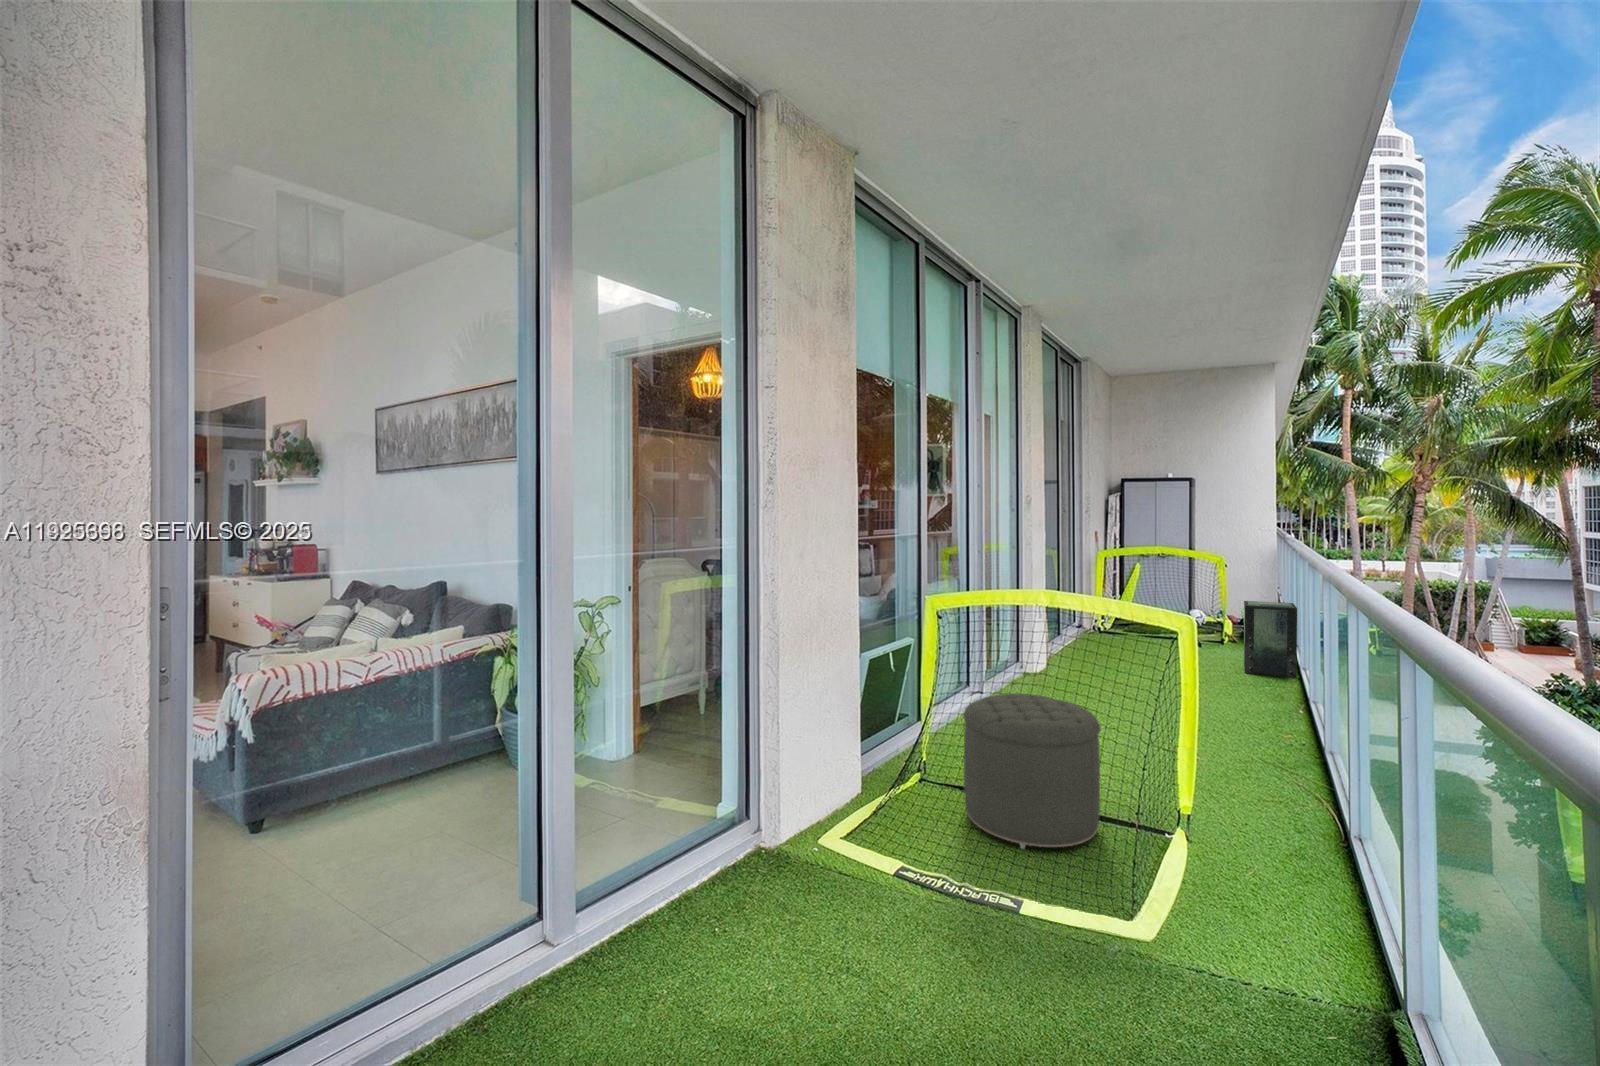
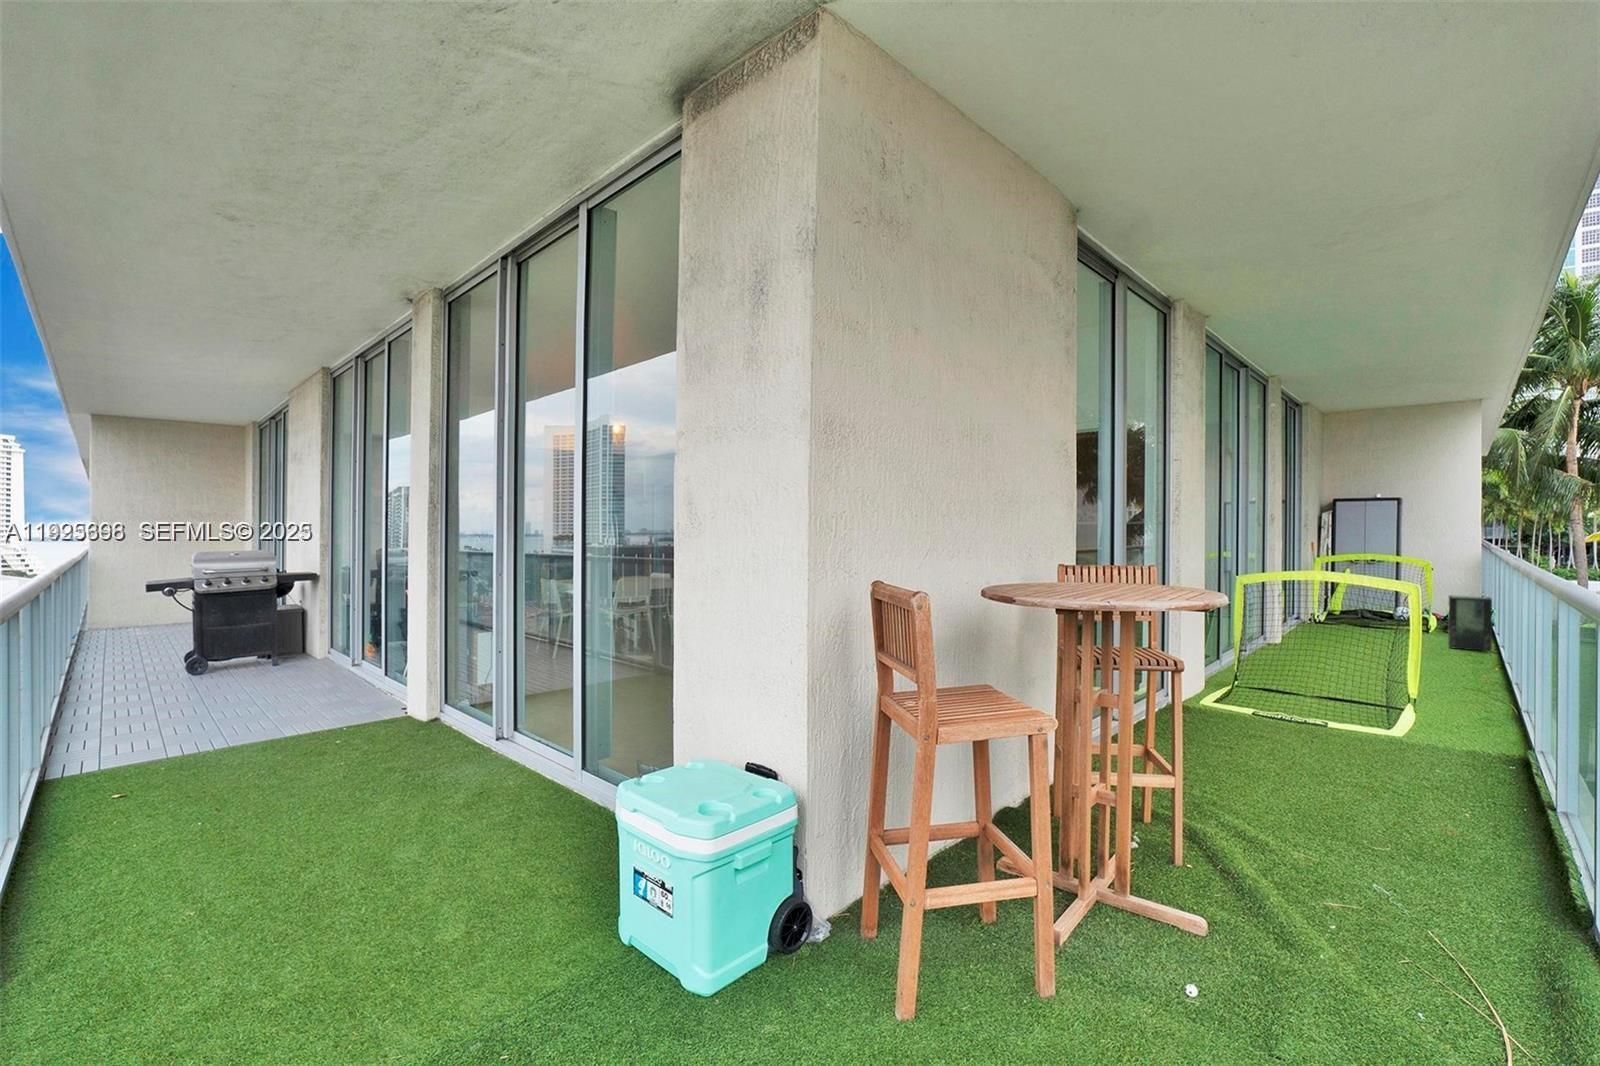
ottoman: present [964,694,1100,849] -> none [1275,629,1361,701]

